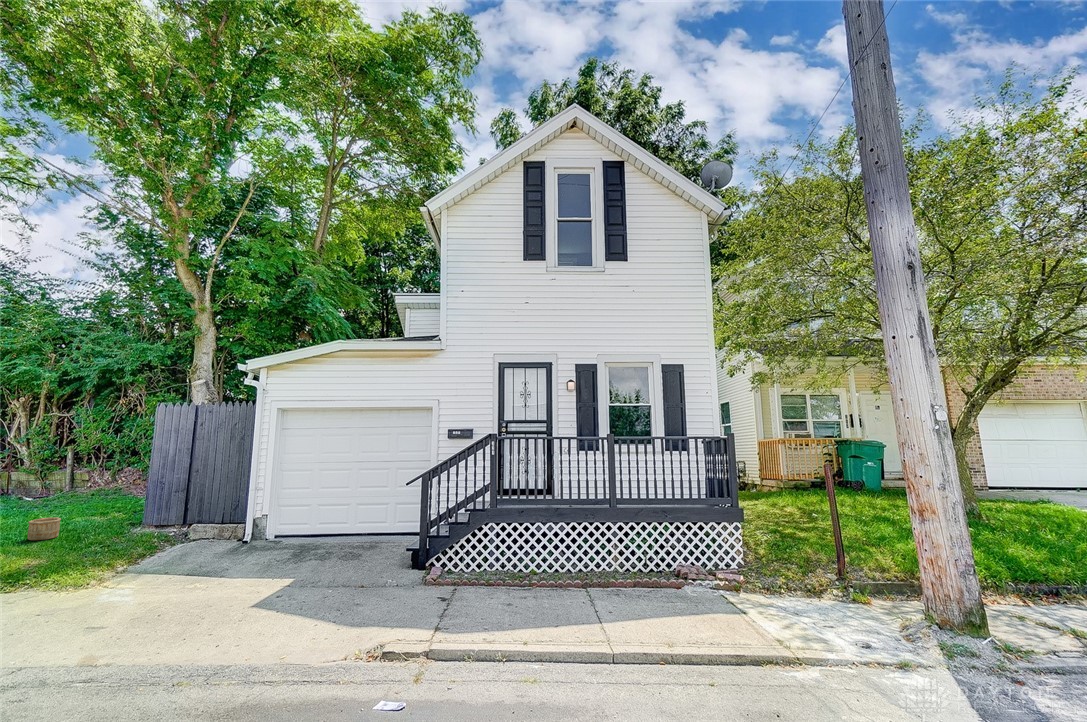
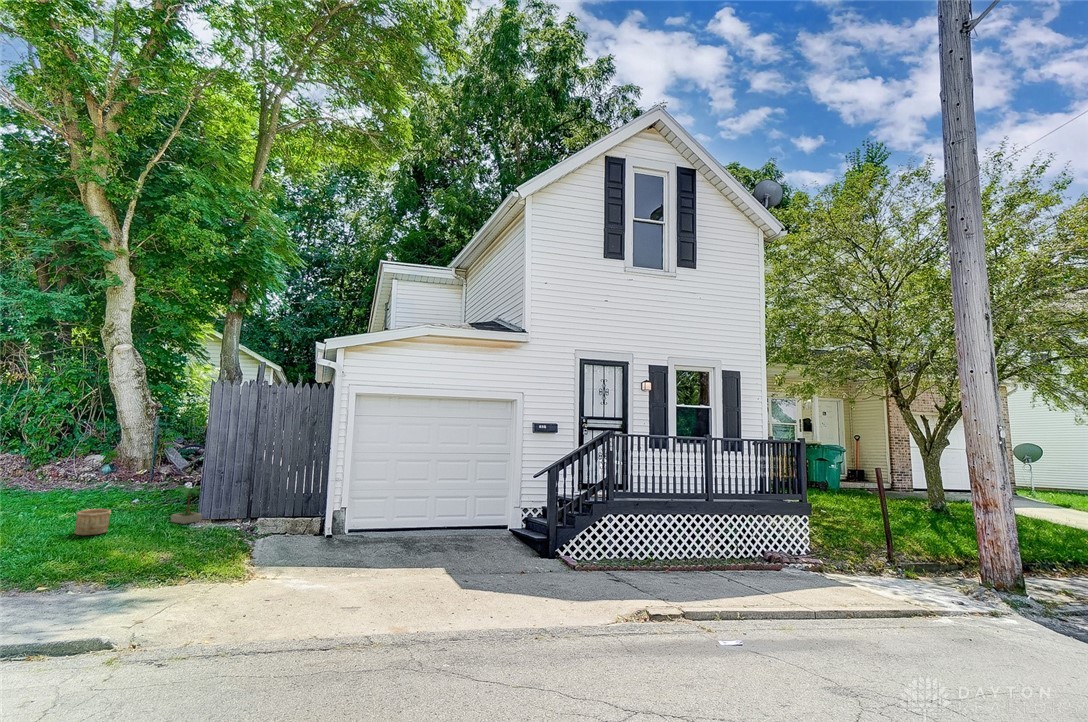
potted plant: none [120,496,152,531] -> present [171,486,202,524]

